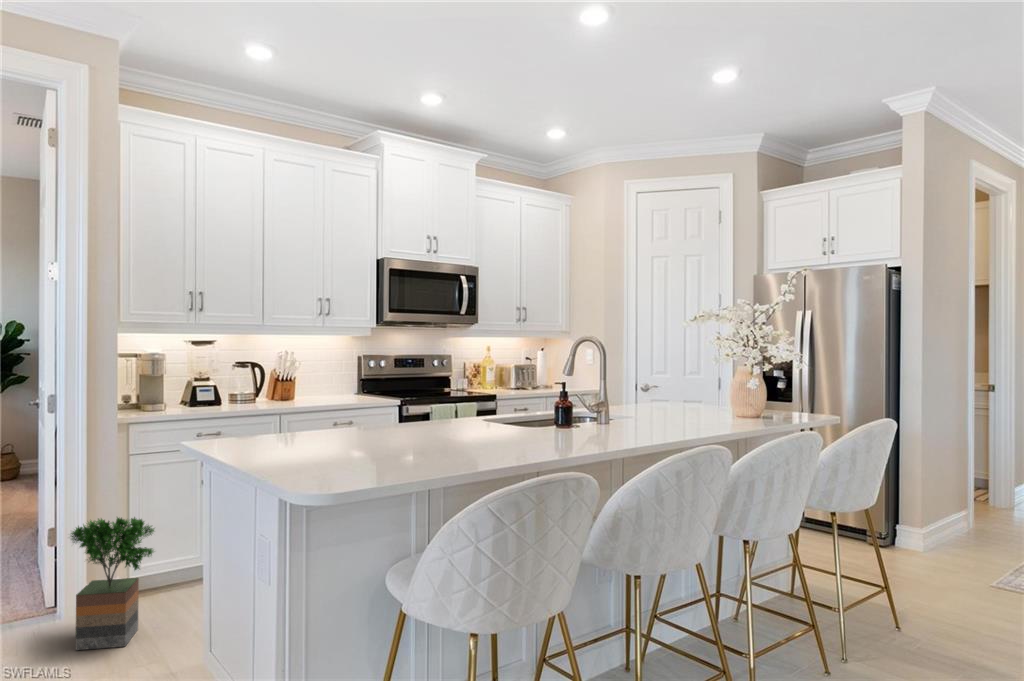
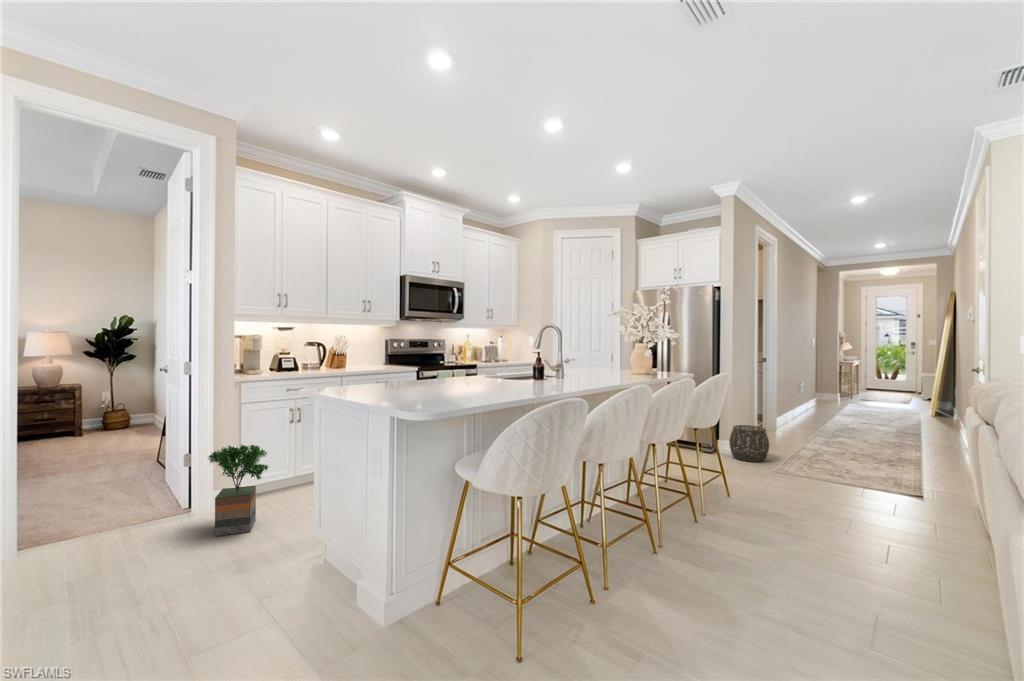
woven basket: none [913,501,985,565] -> present [729,425,769,462]

